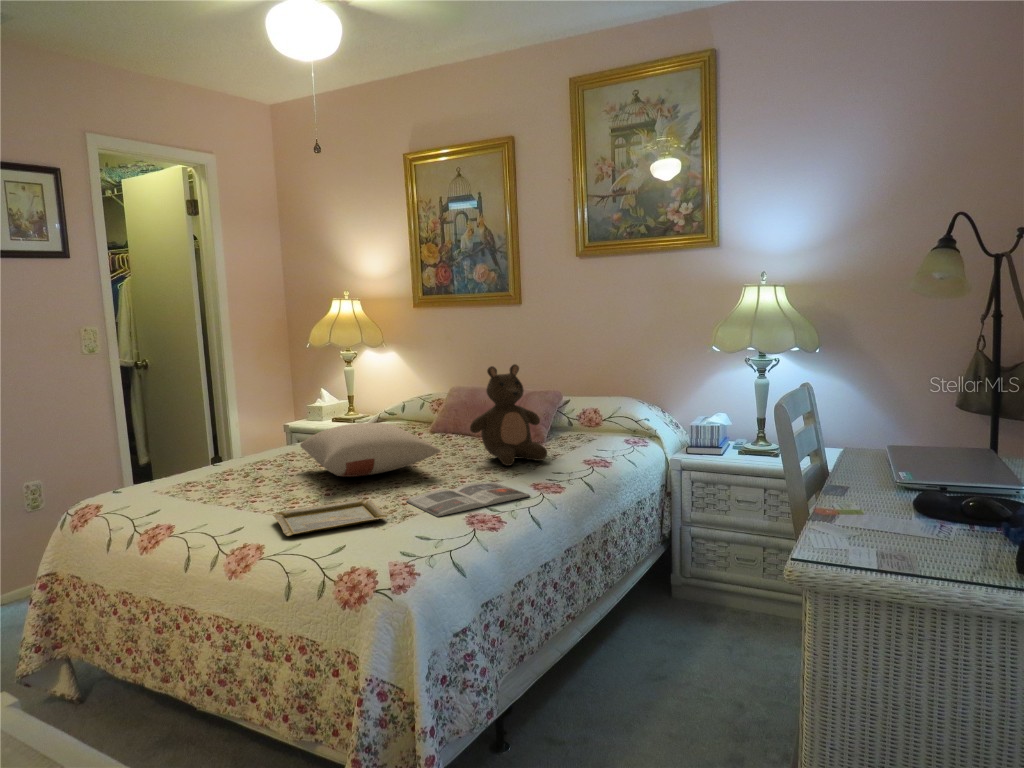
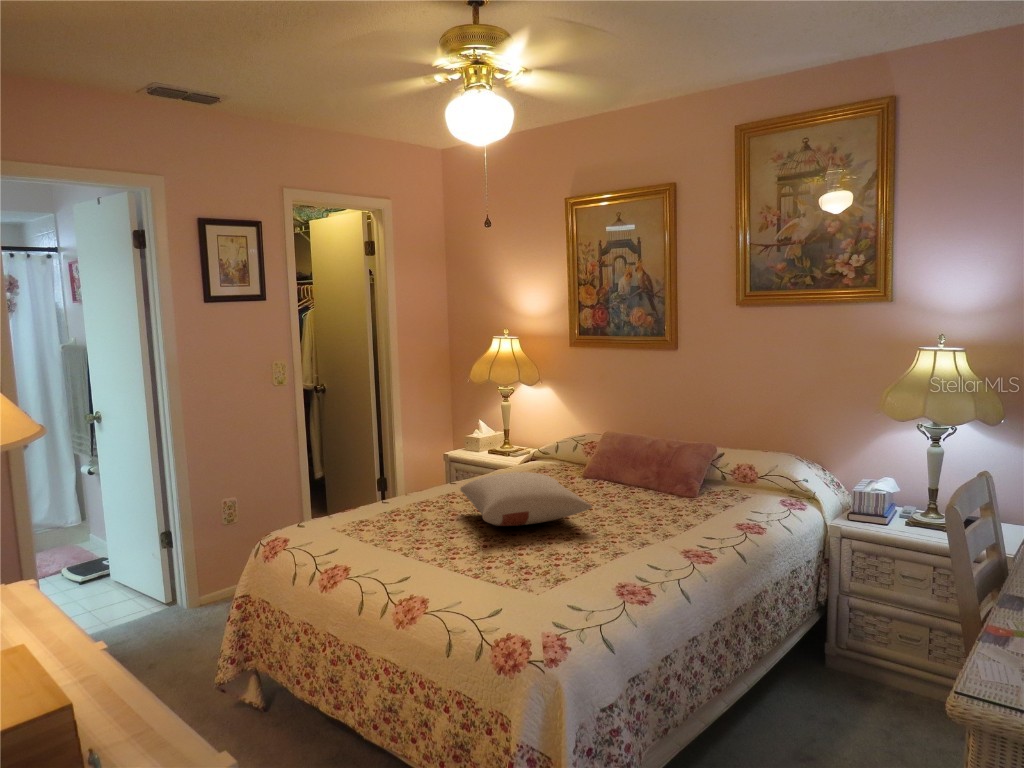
stuffed bear: present [470,364,547,466] -> none [621,422,699,524]
magazine: present [407,482,530,517] -> none [558,544,681,582]
tray: present [273,499,387,536] -> none [436,555,540,592]

